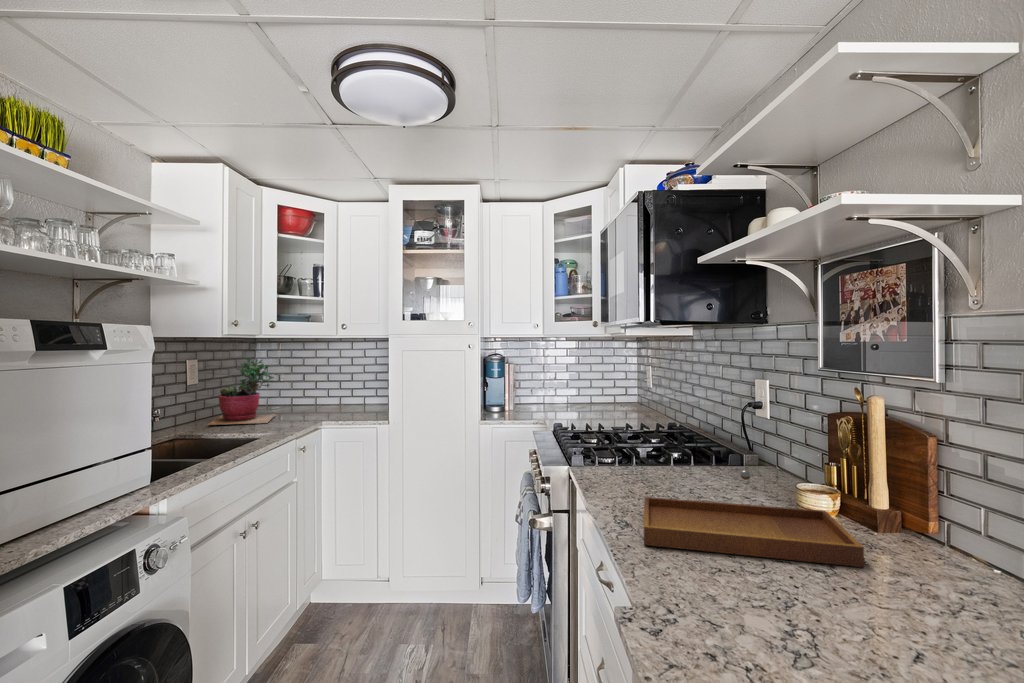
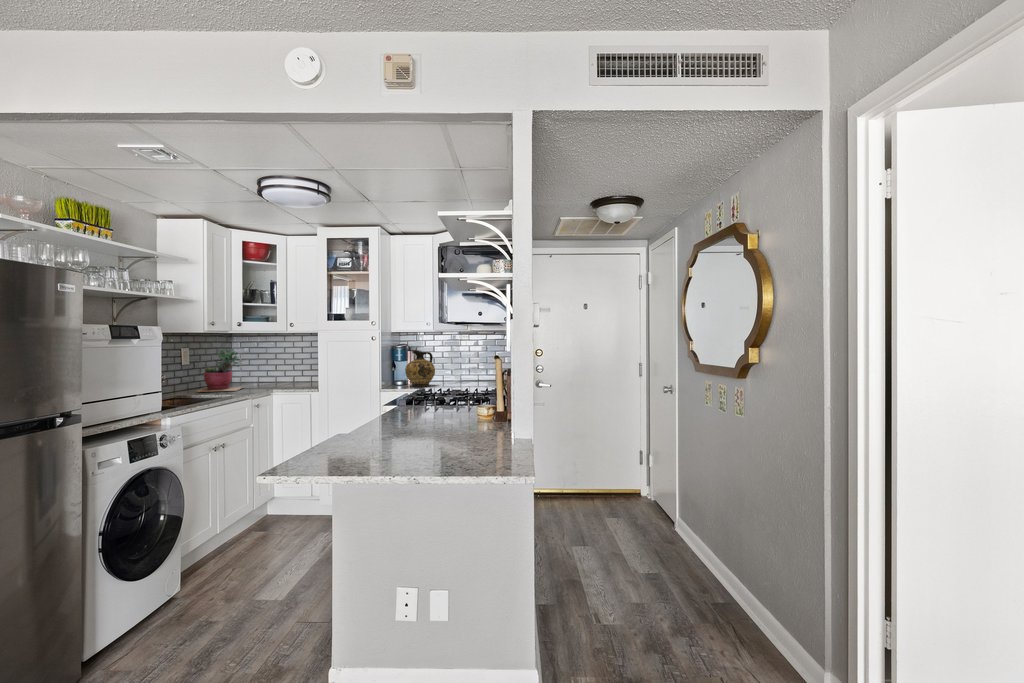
ceramic jug: none [508,364,549,416] -> present [405,350,435,387]
tray: present [644,470,864,567] -> none [382,390,478,424]

